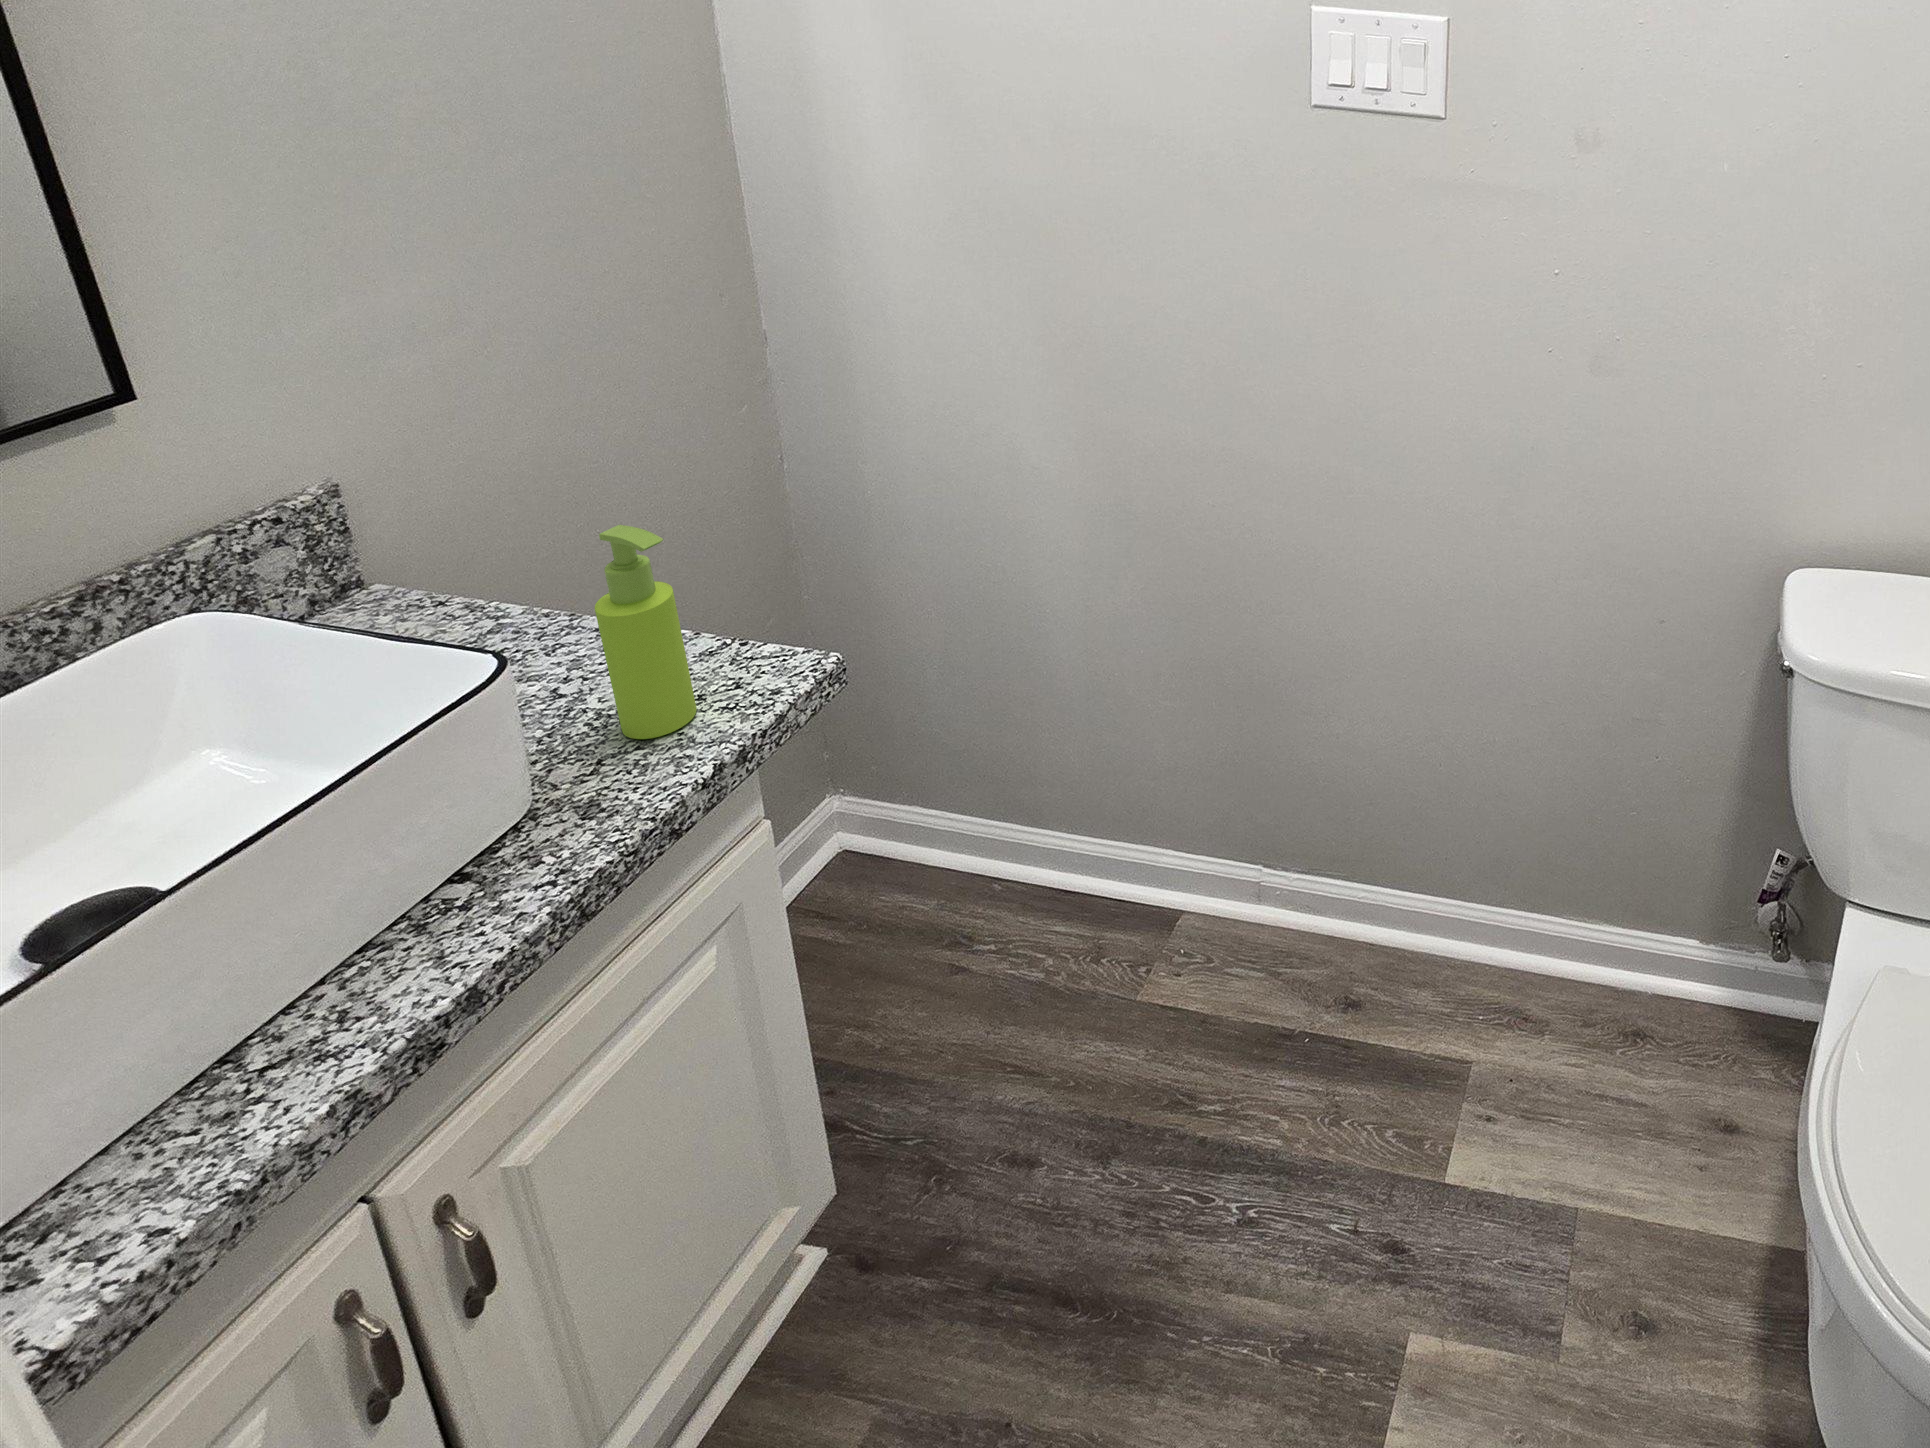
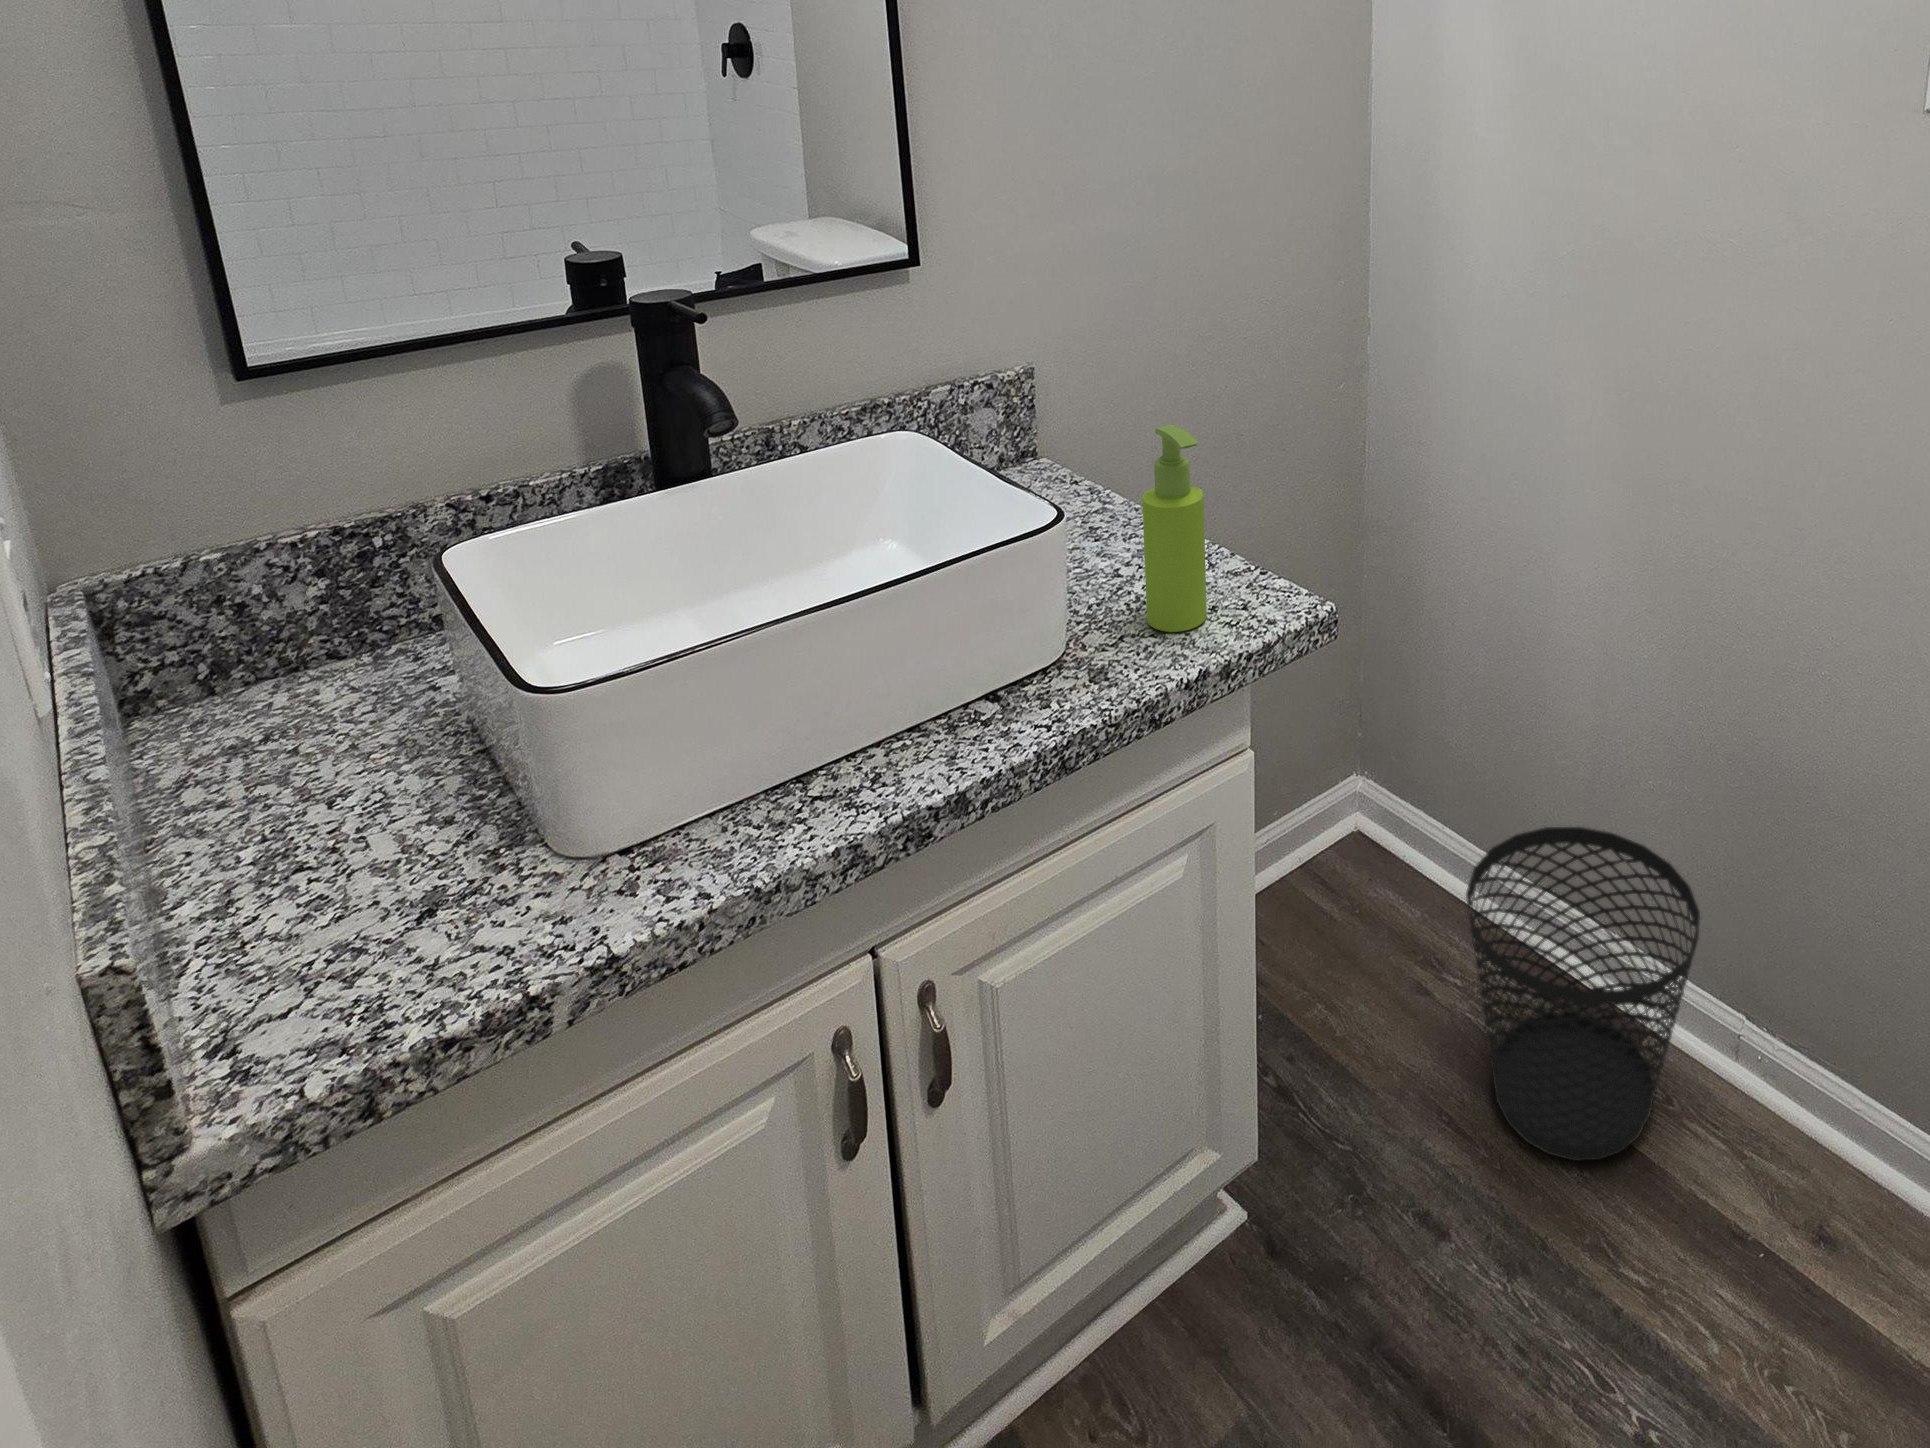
wastebasket: none [999,761,1220,1053] -> present [1466,827,1700,1160]

